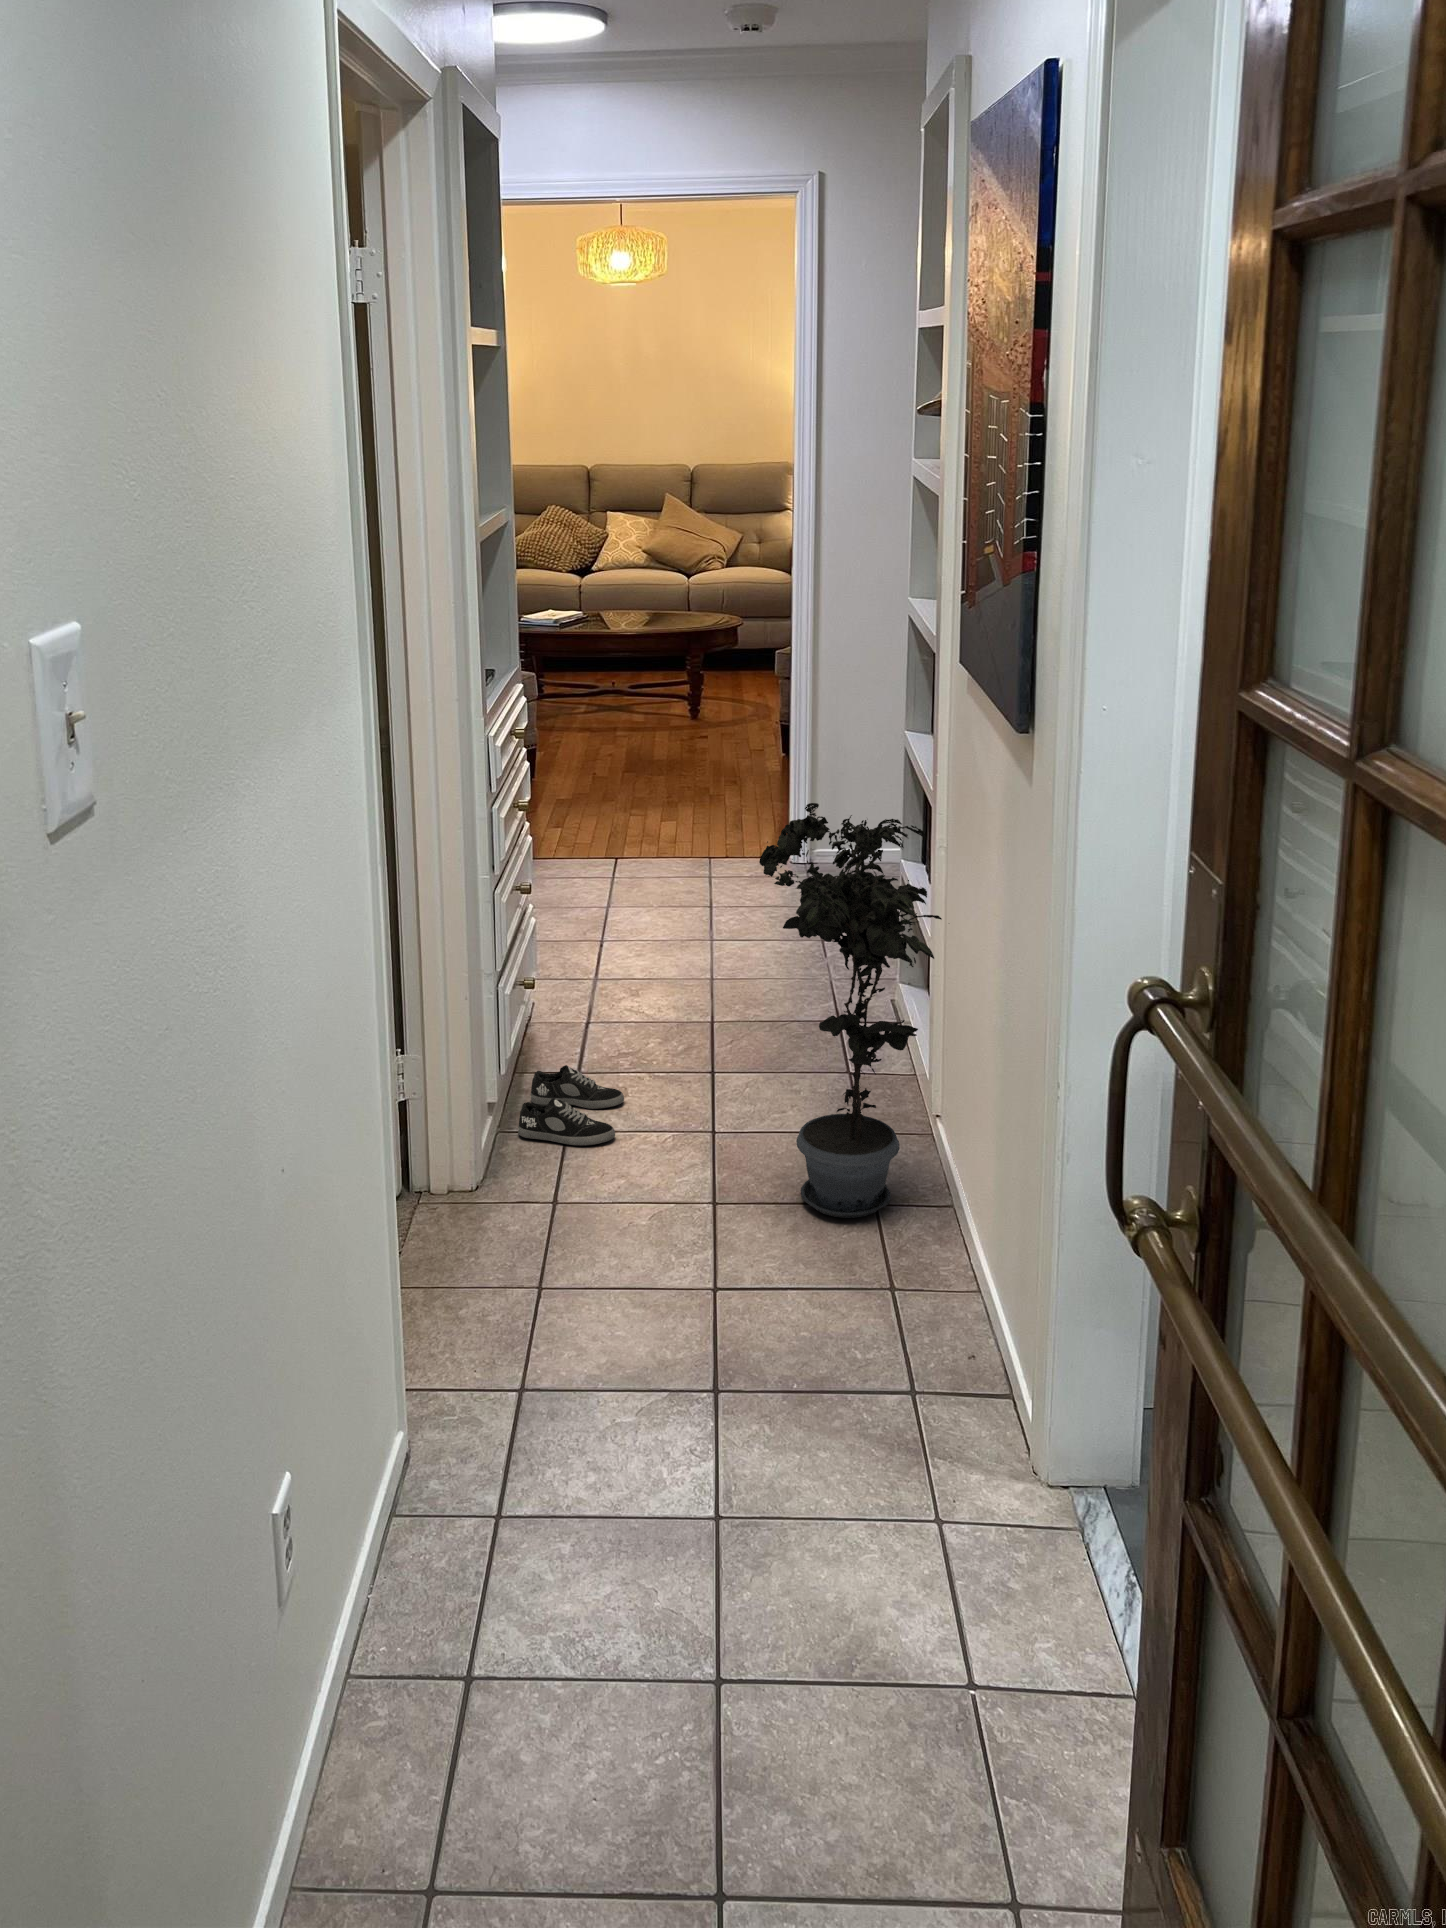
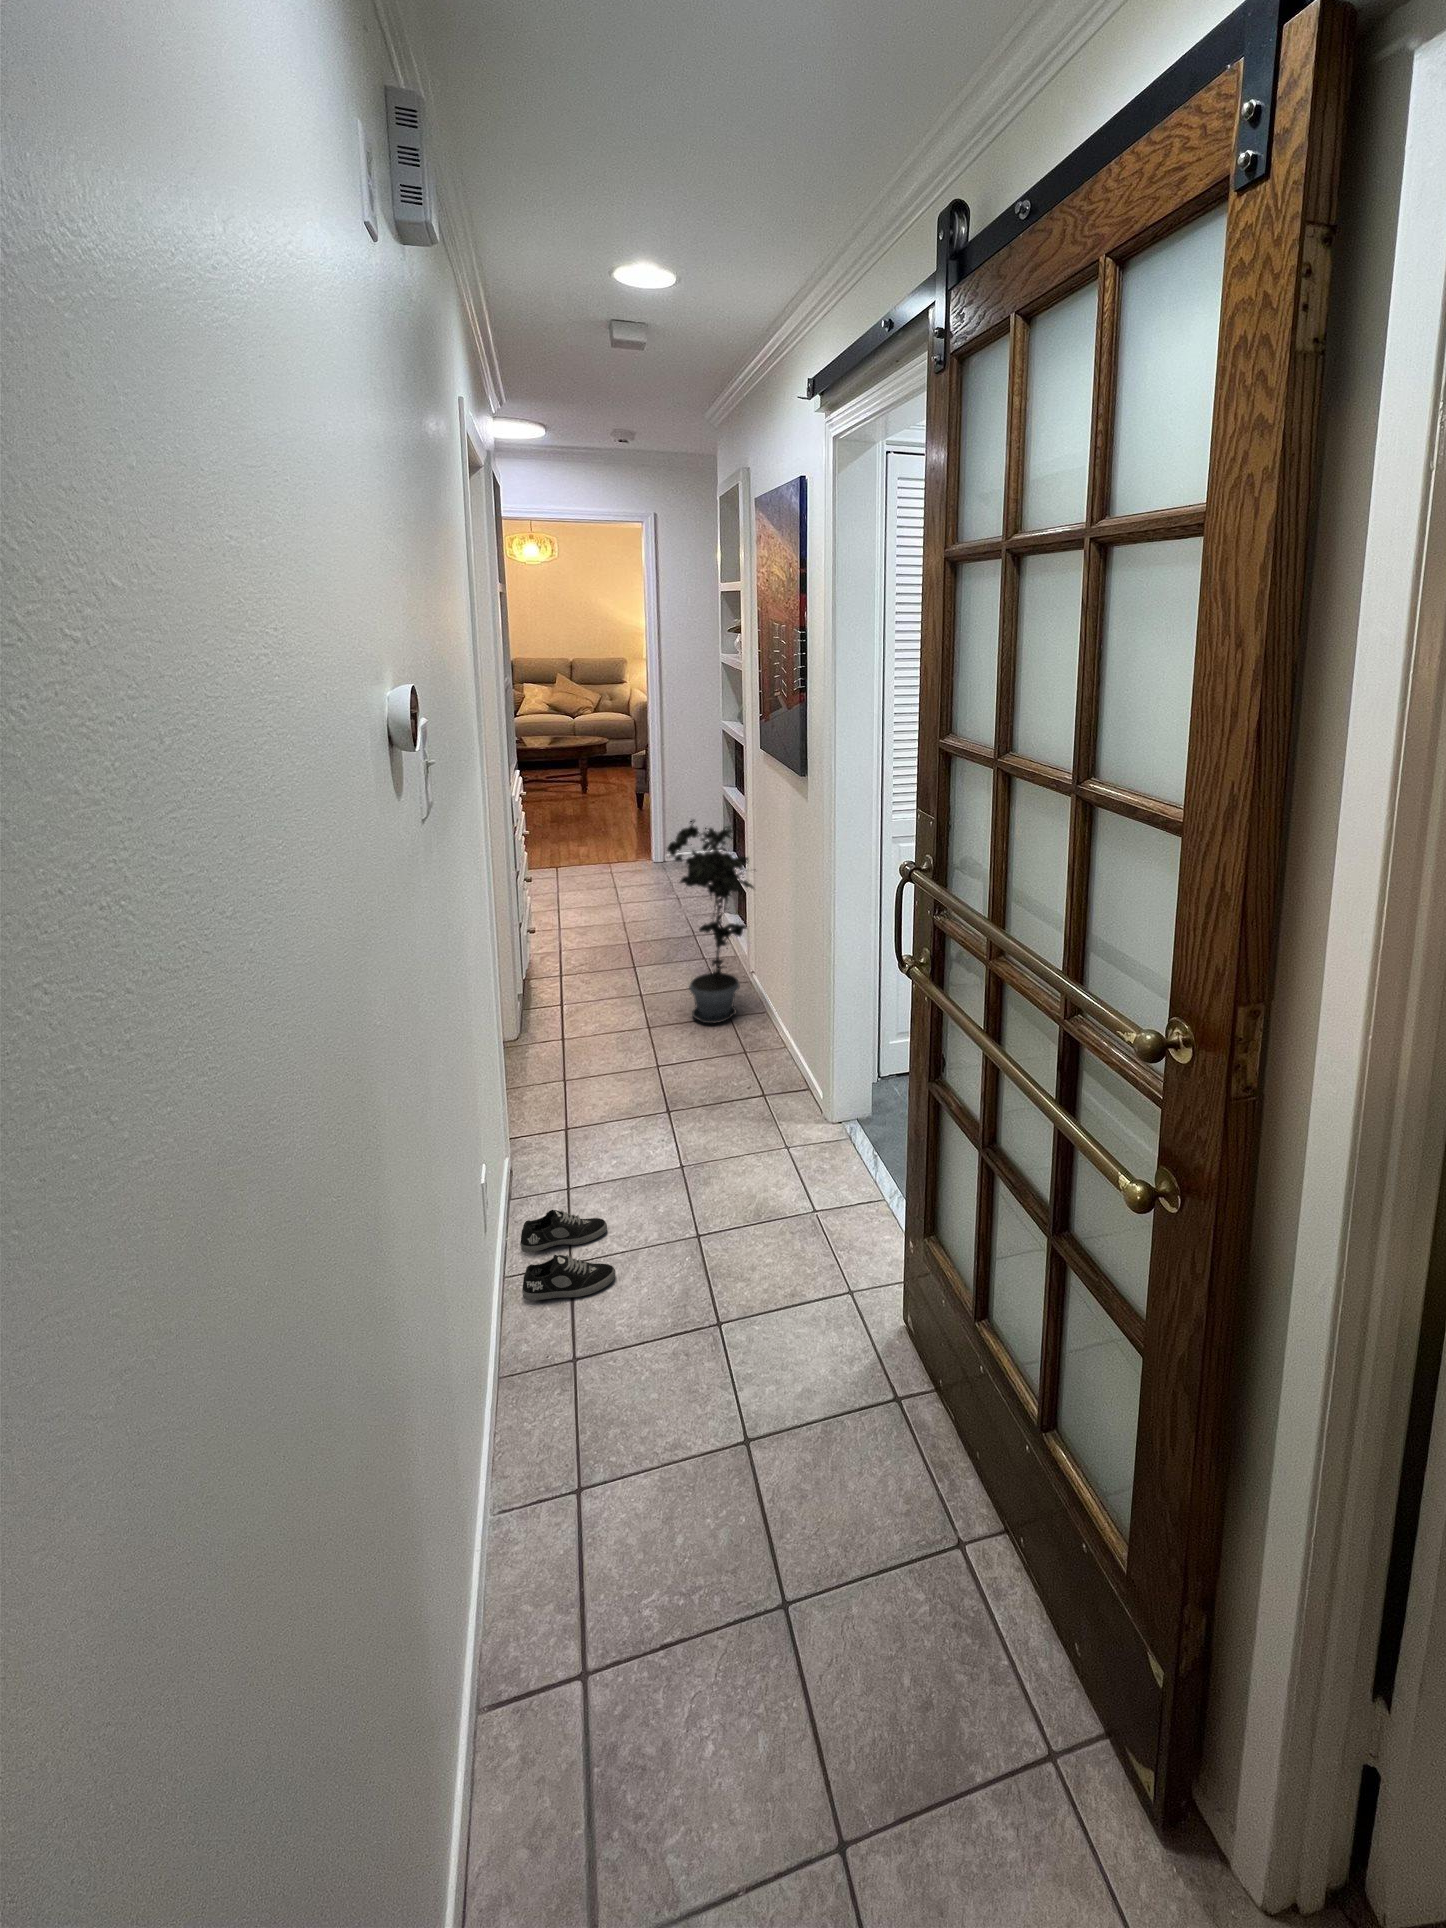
shoe: present [518,1065,624,1146] -> present [520,1210,615,1301]

